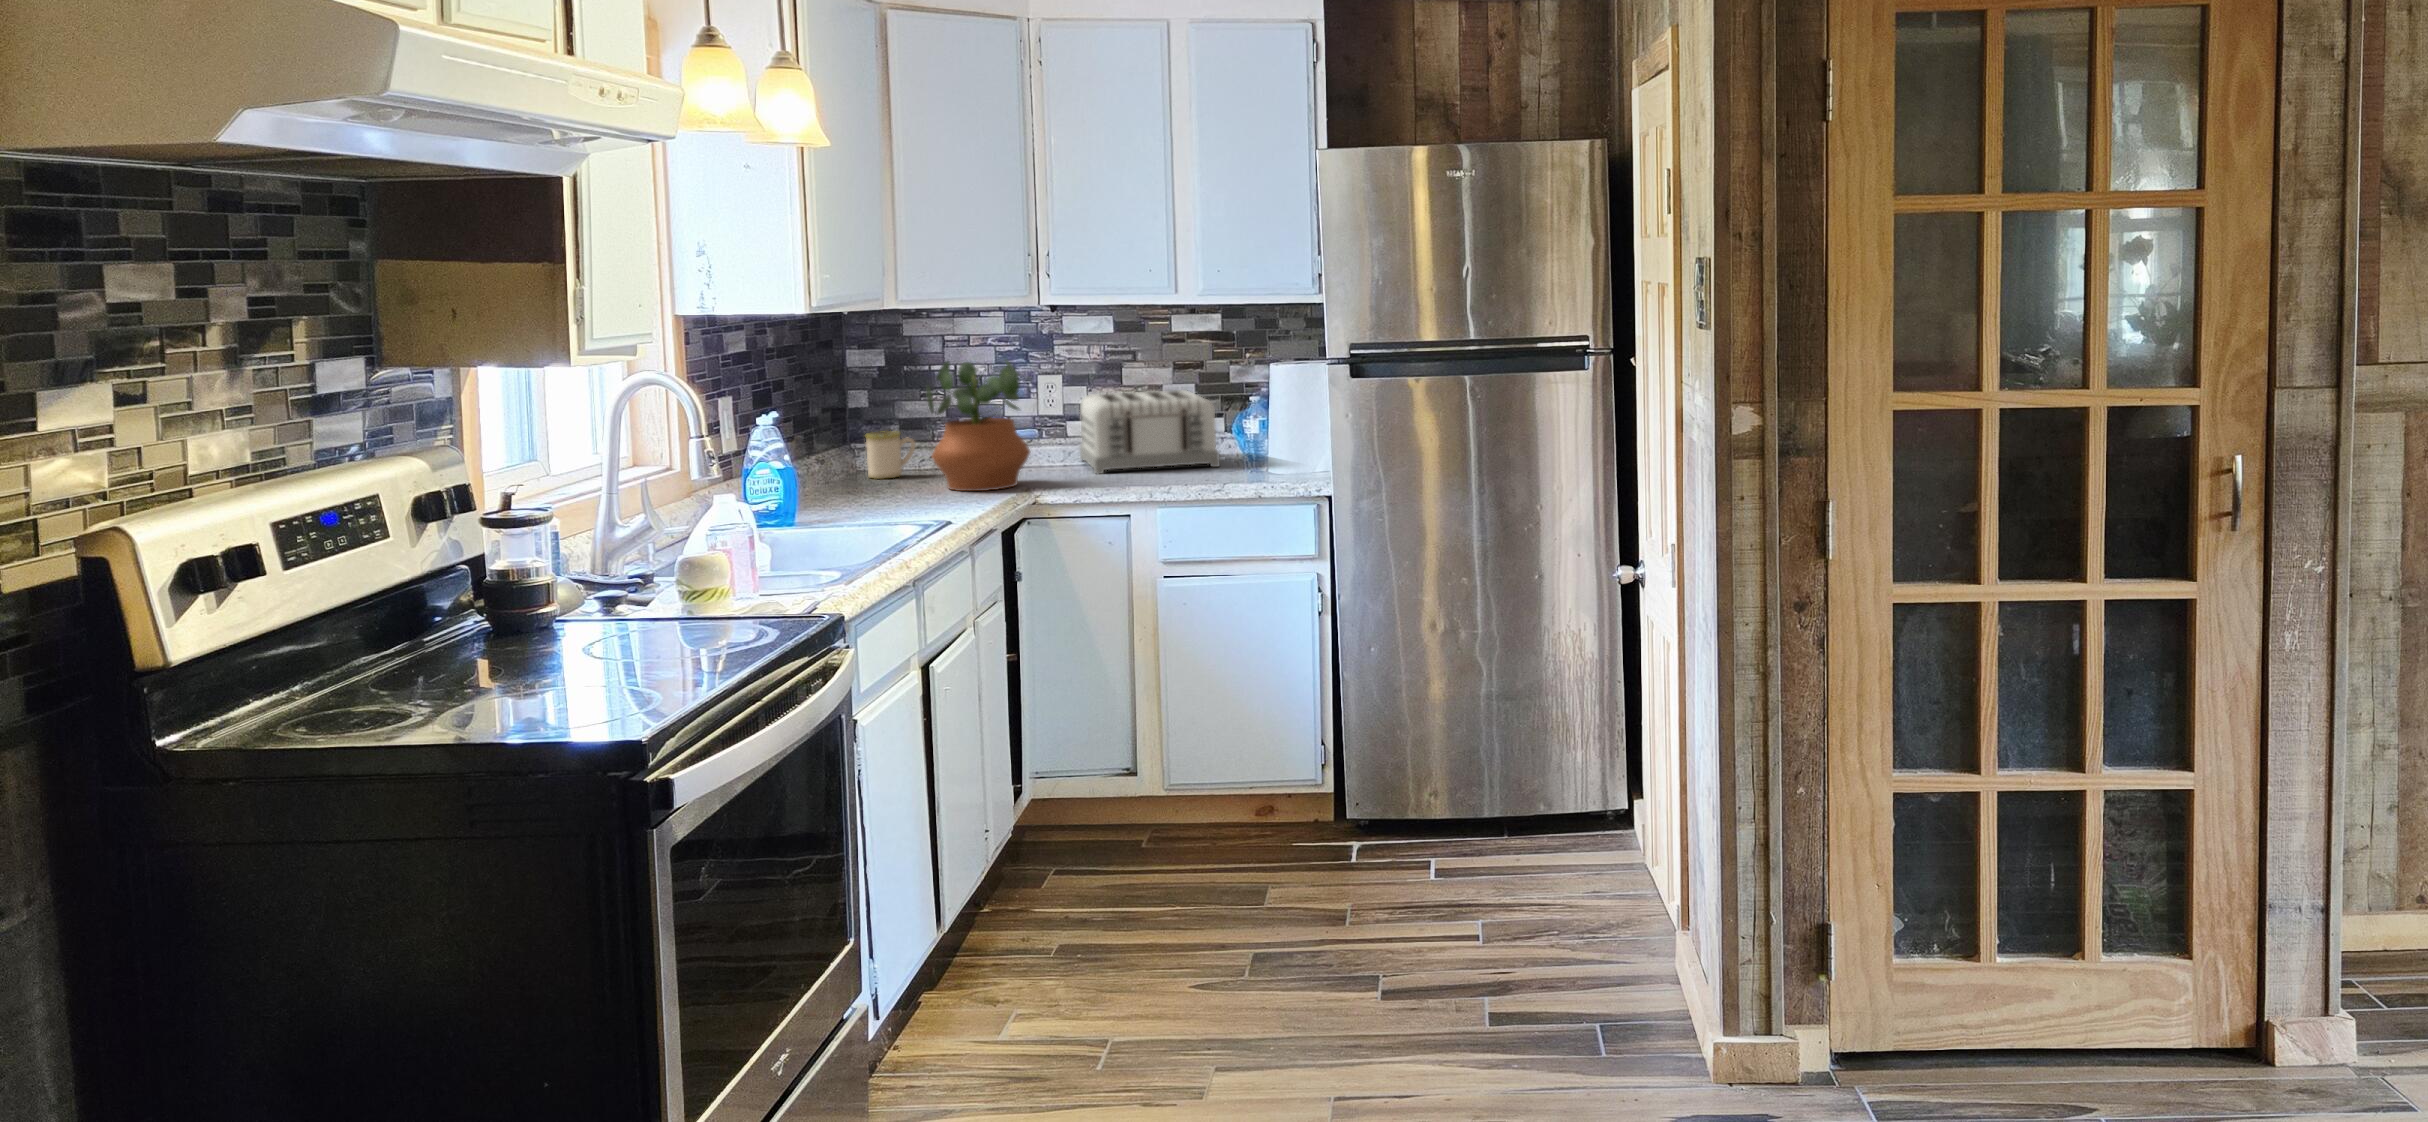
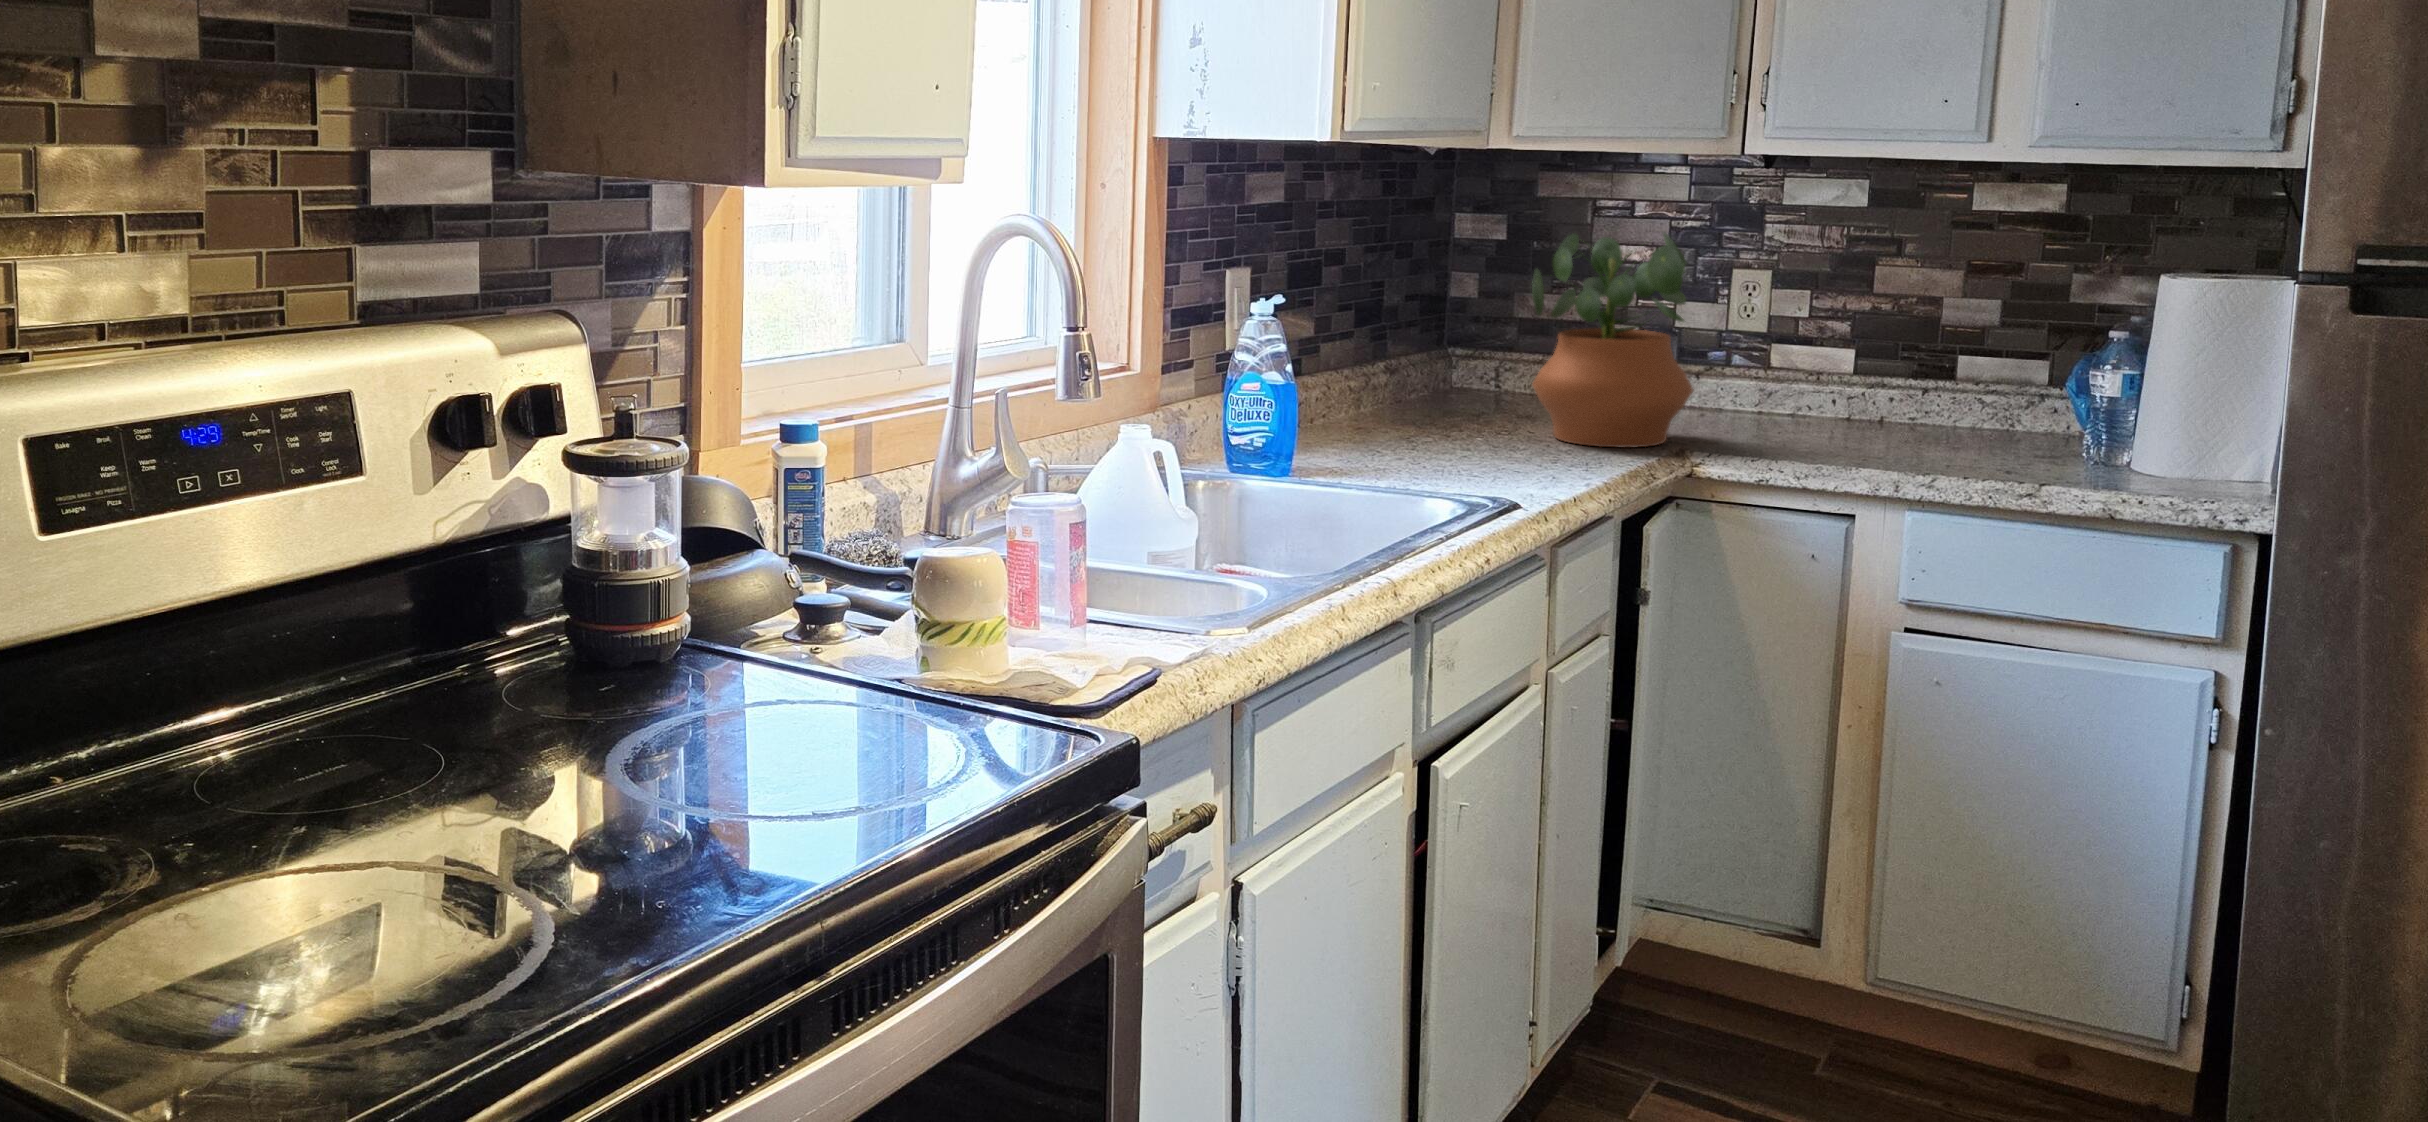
toaster: present [1080,390,1220,474] -> none [1788,303,2037,447]
mug: present [865,431,915,479] -> none [1451,336,1526,408]

